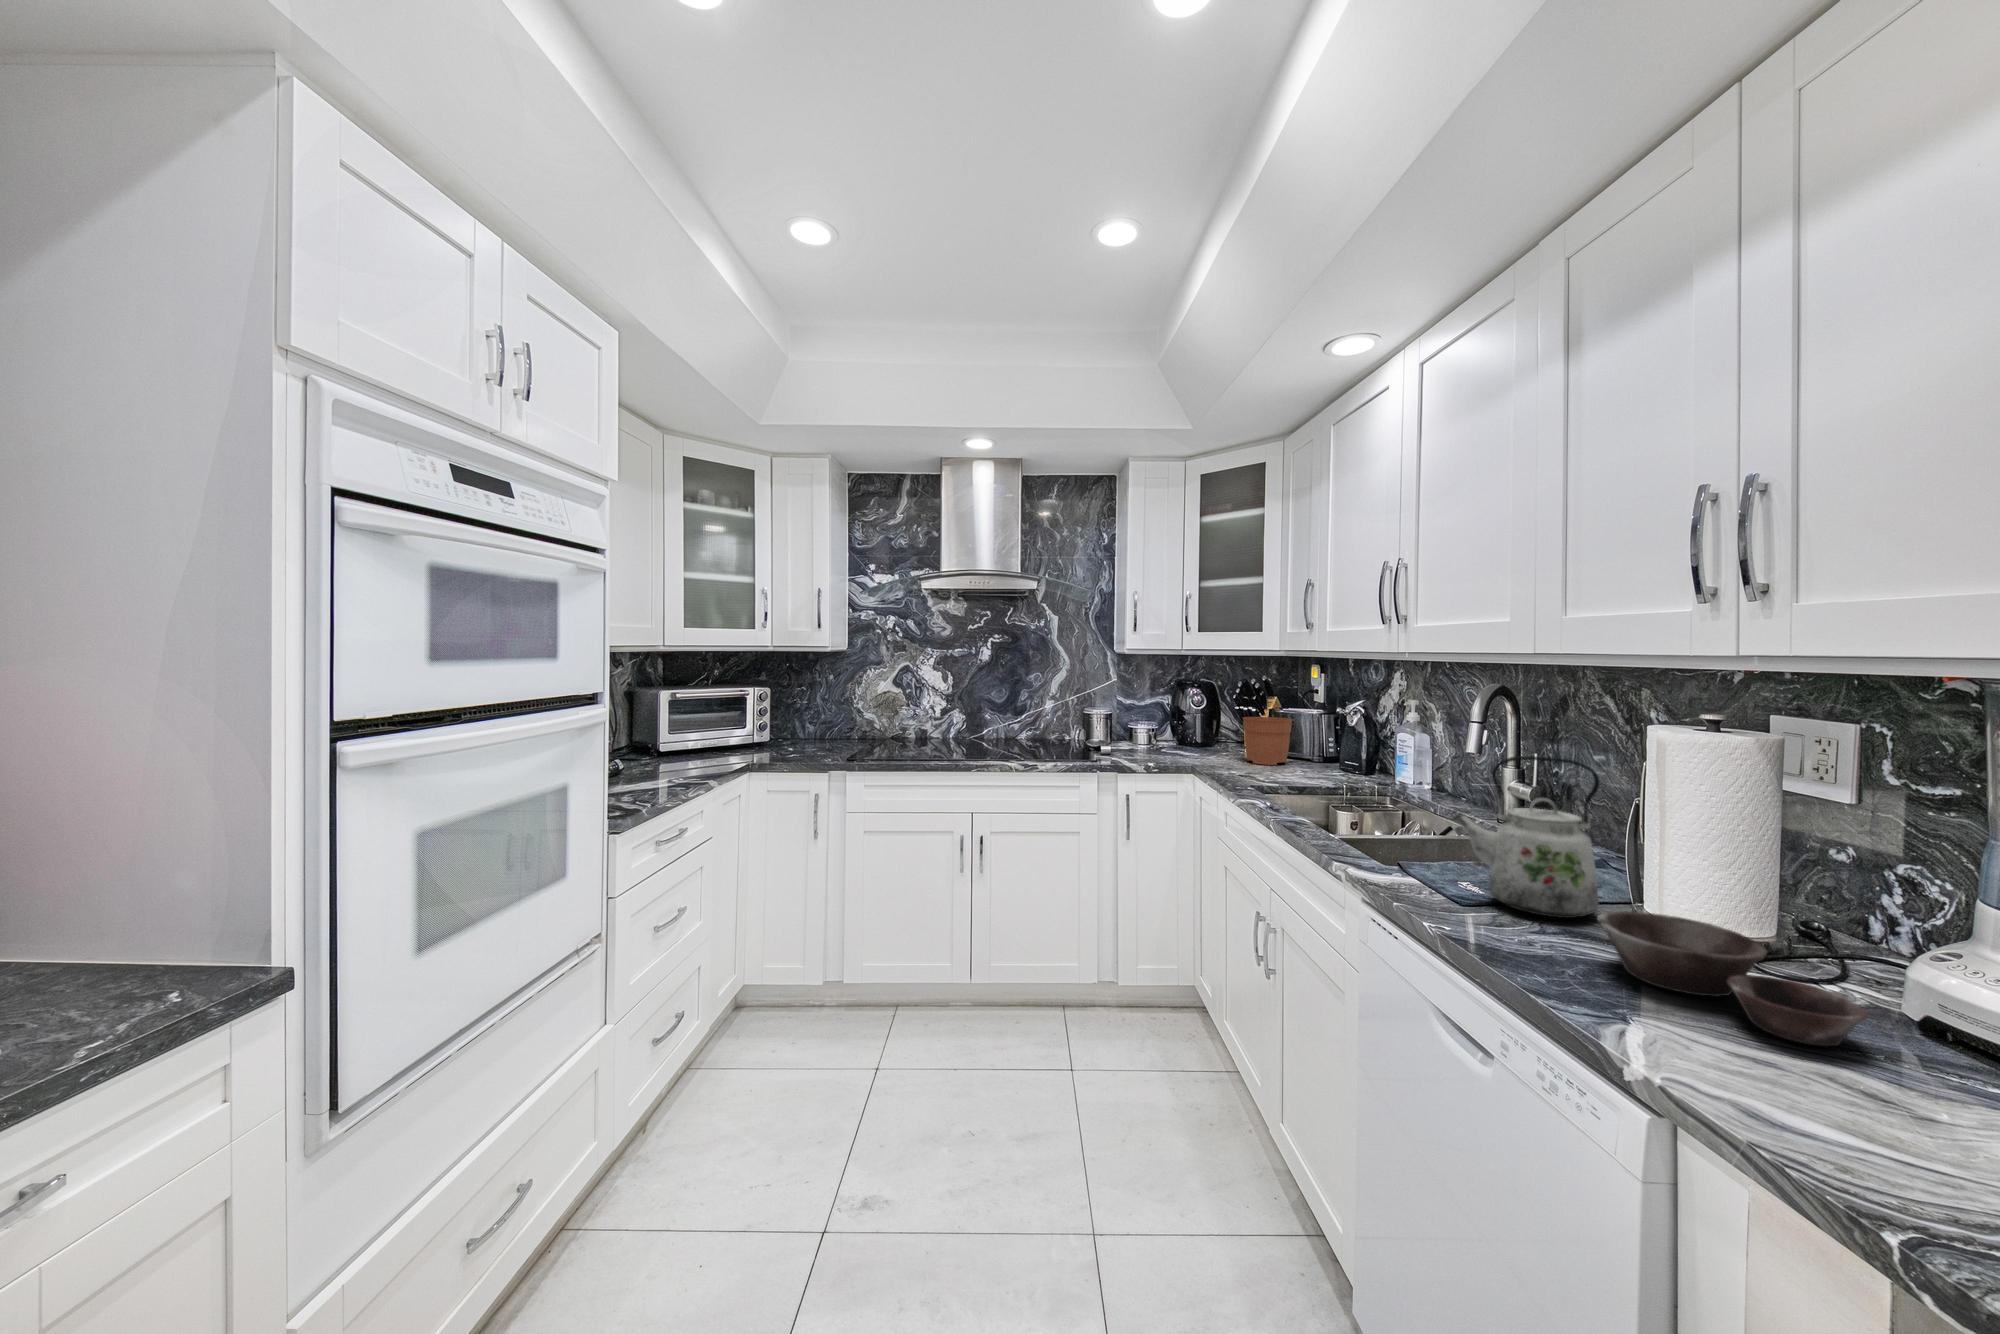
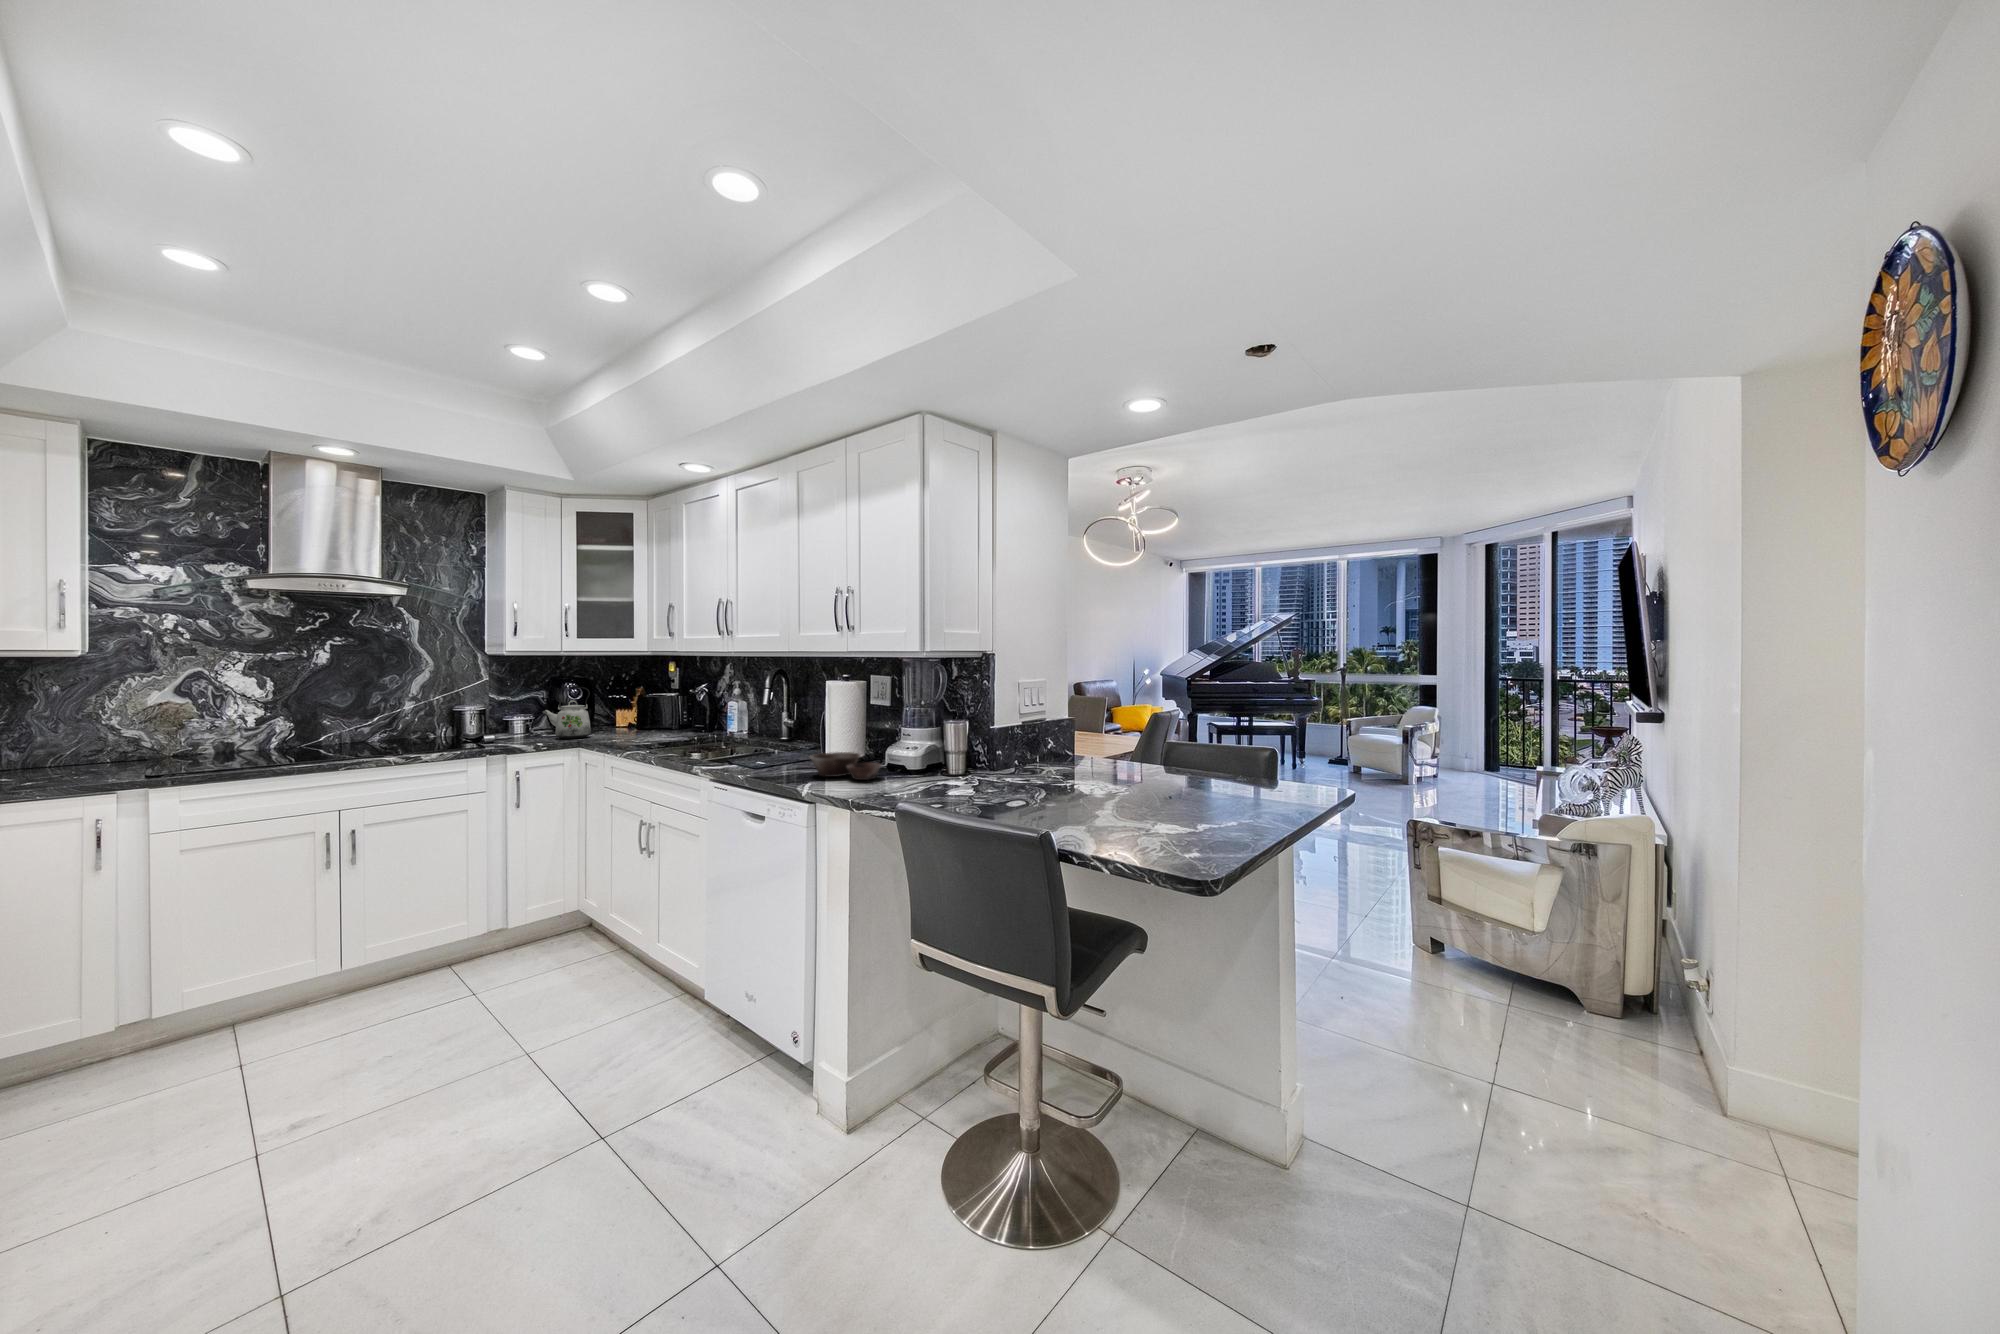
plant pot: present [1243,696,1292,765] -> none [616,685,655,735]
kettle: present [1452,756,1600,918] -> present [543,687,591,739]

